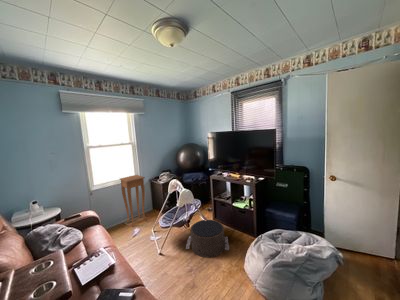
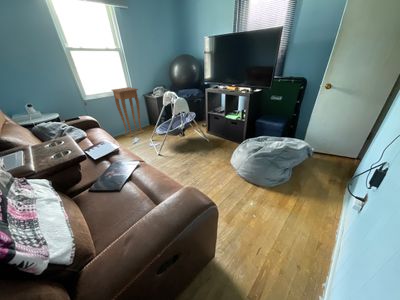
pouf: present [186,220,229,258] -> none [181,129,220,158]

